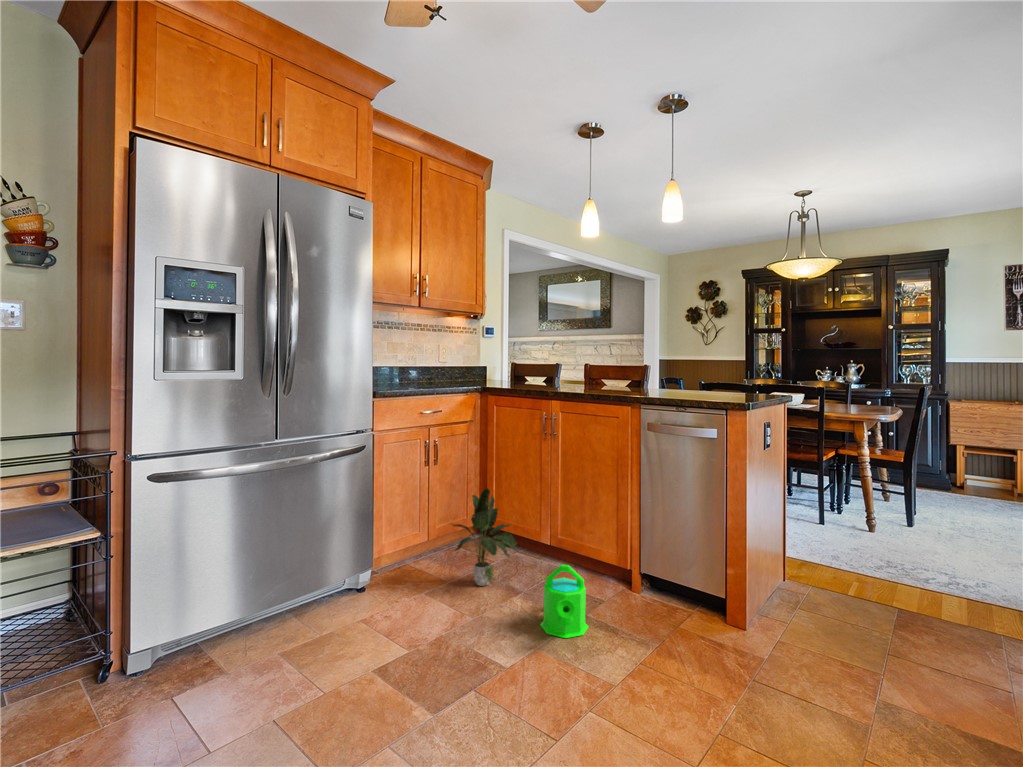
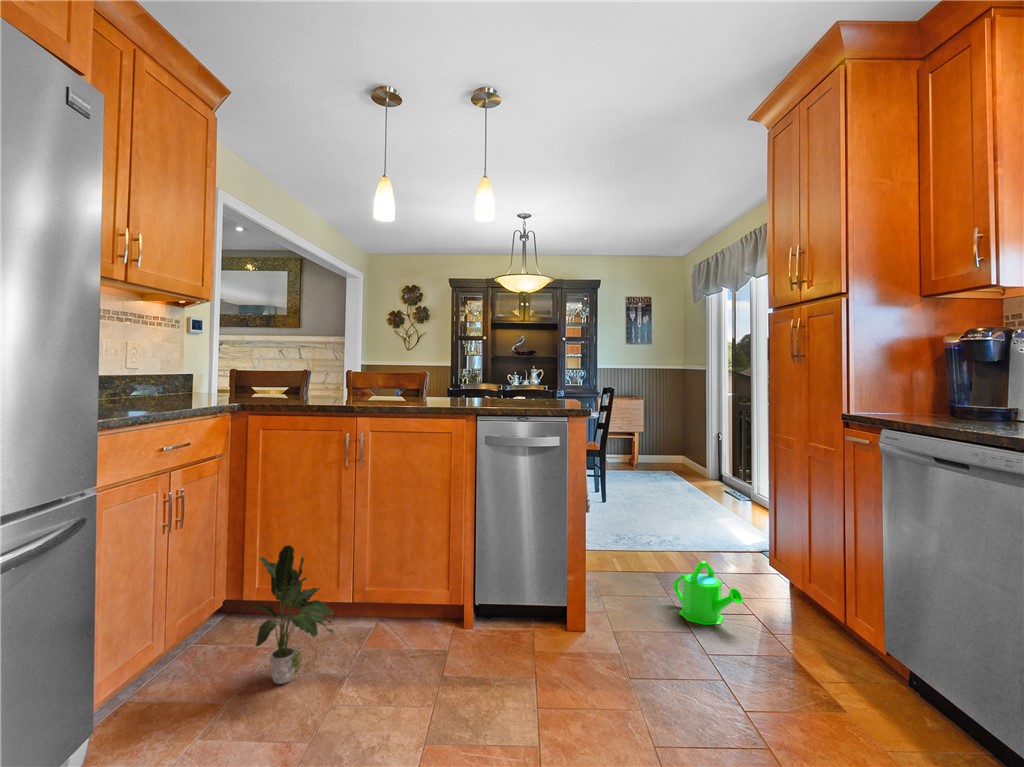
watering can: present [540,565,589,638] -> present [673,561,743,625]

